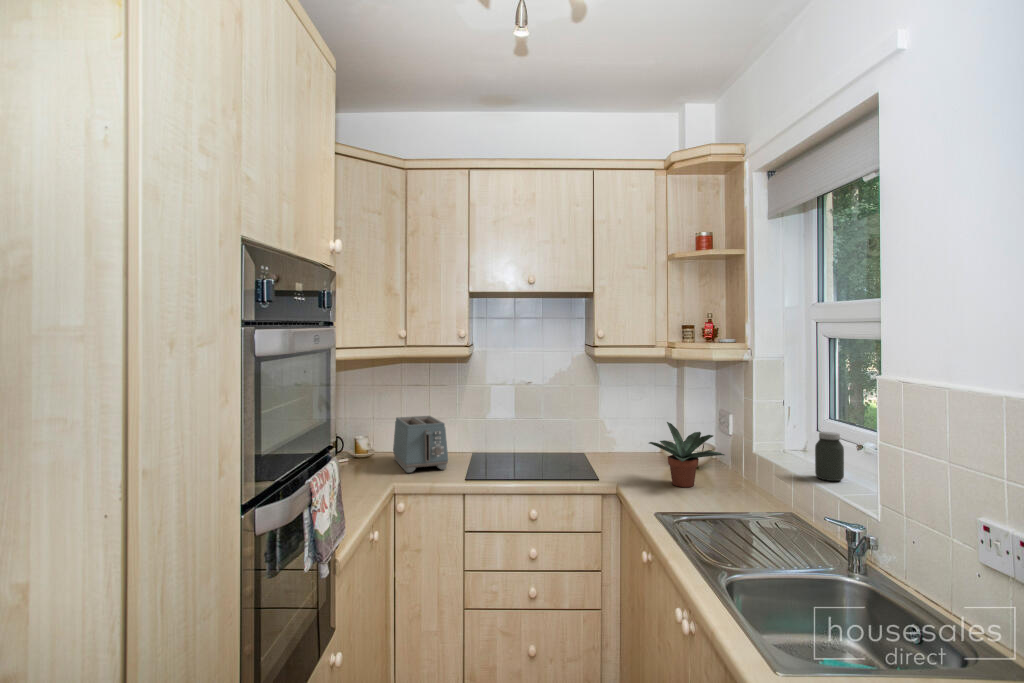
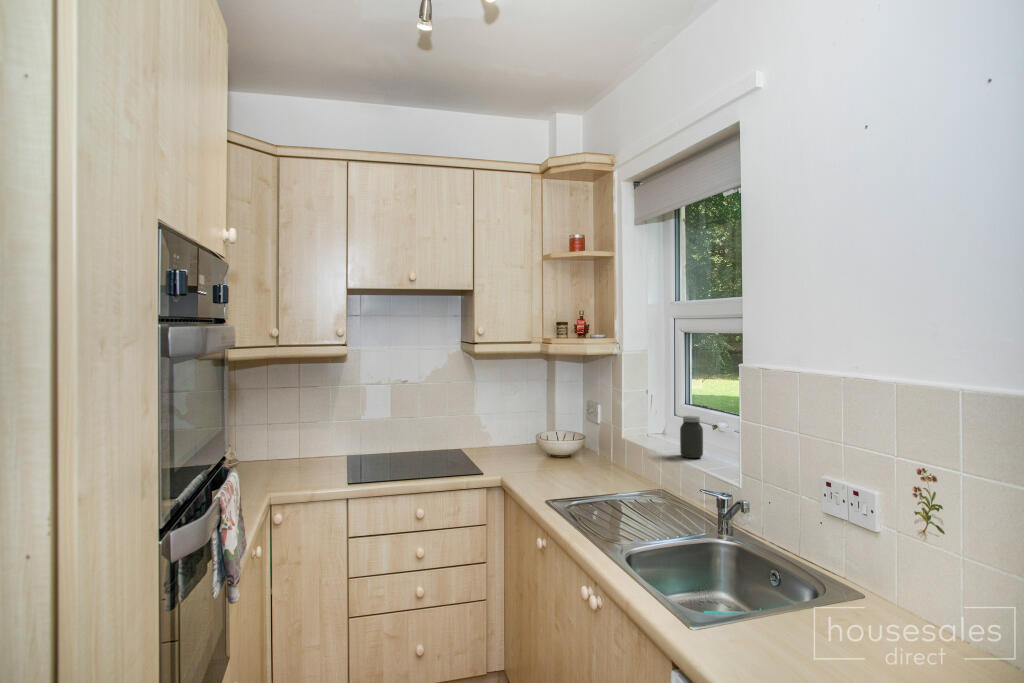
toaster: present [393,416,448,473] -> none [257,419,326,482]
potted plant: present [649,422,724,487] -> none [532,414,601,474]

